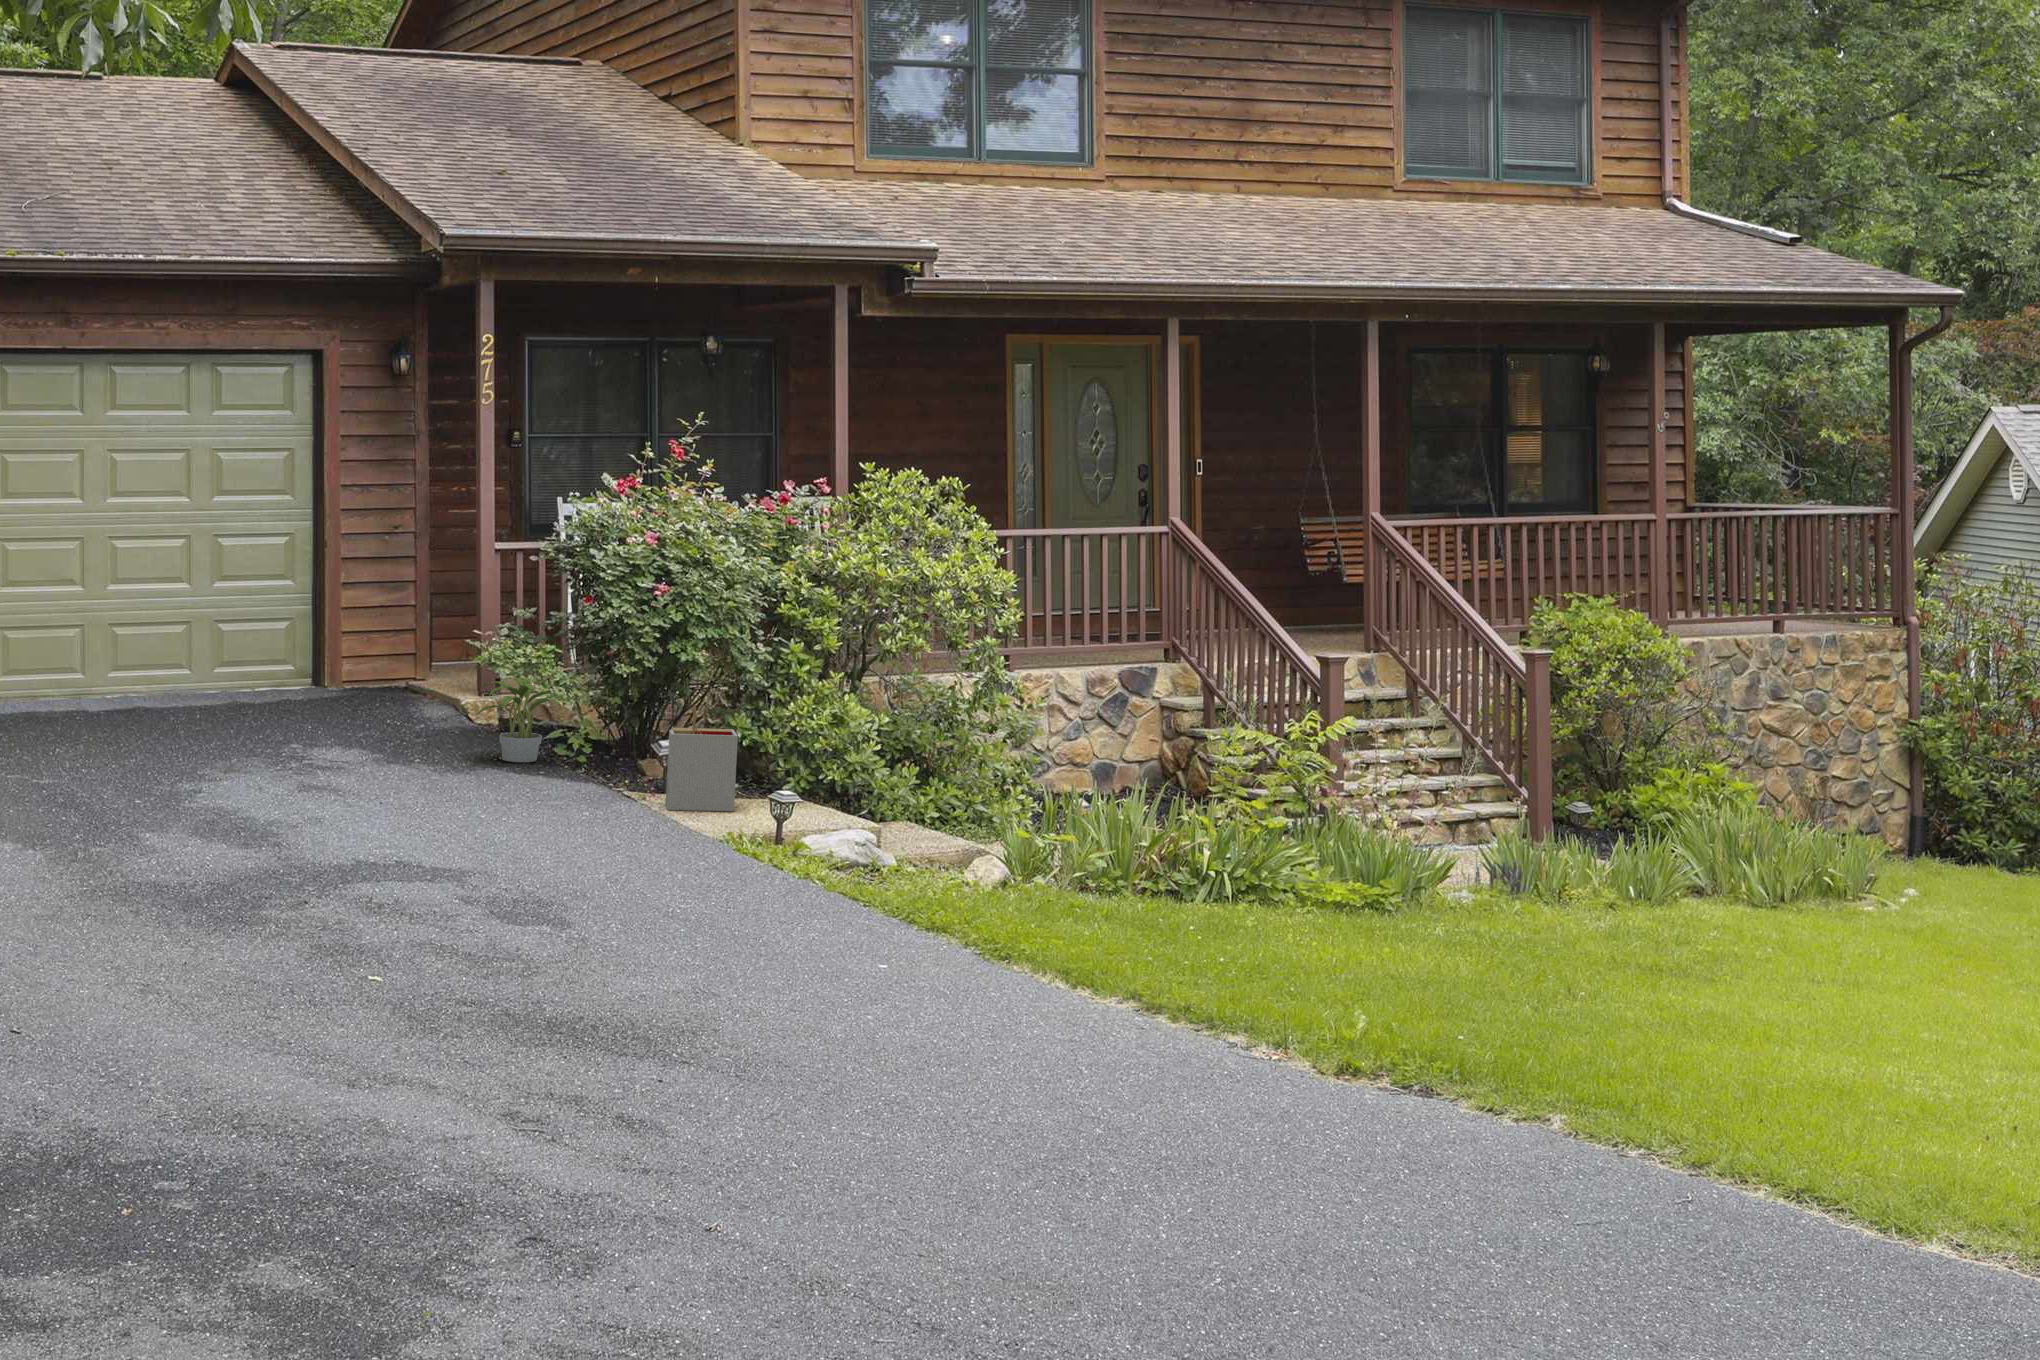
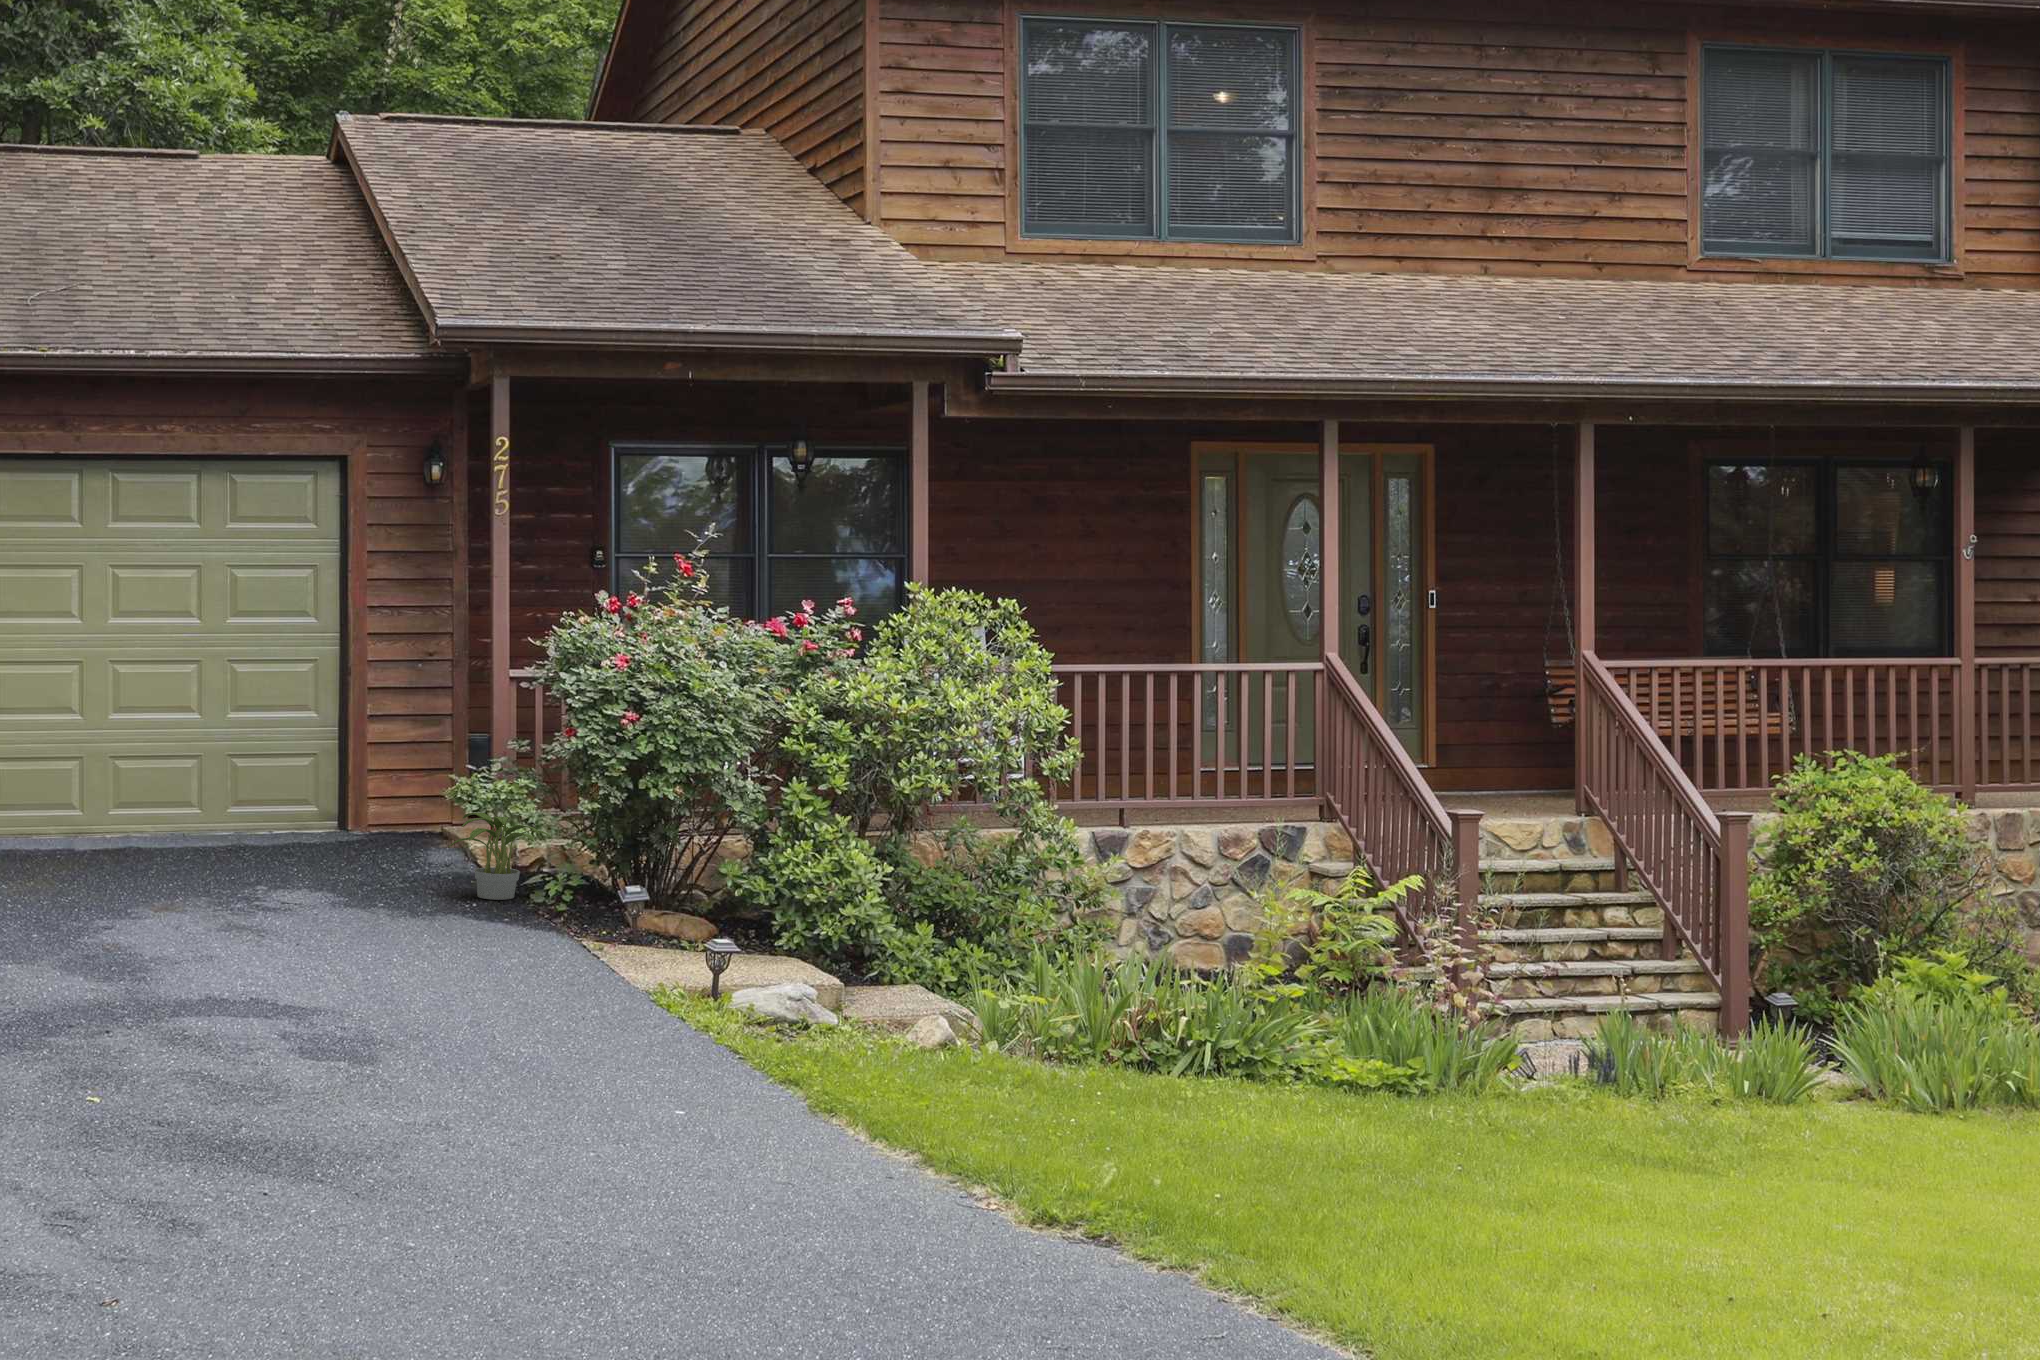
storage bin: present [666,707,738,811] -> none [632,847,714,961]

